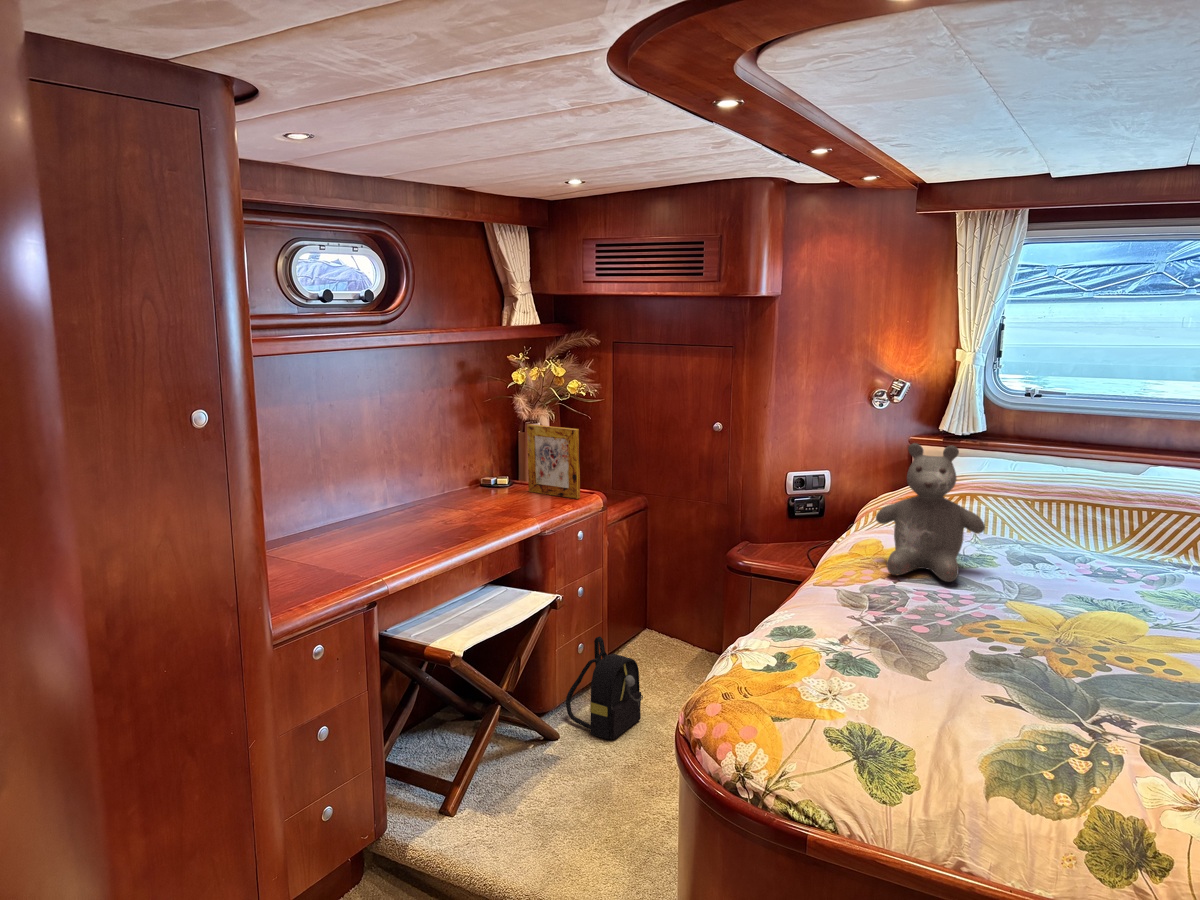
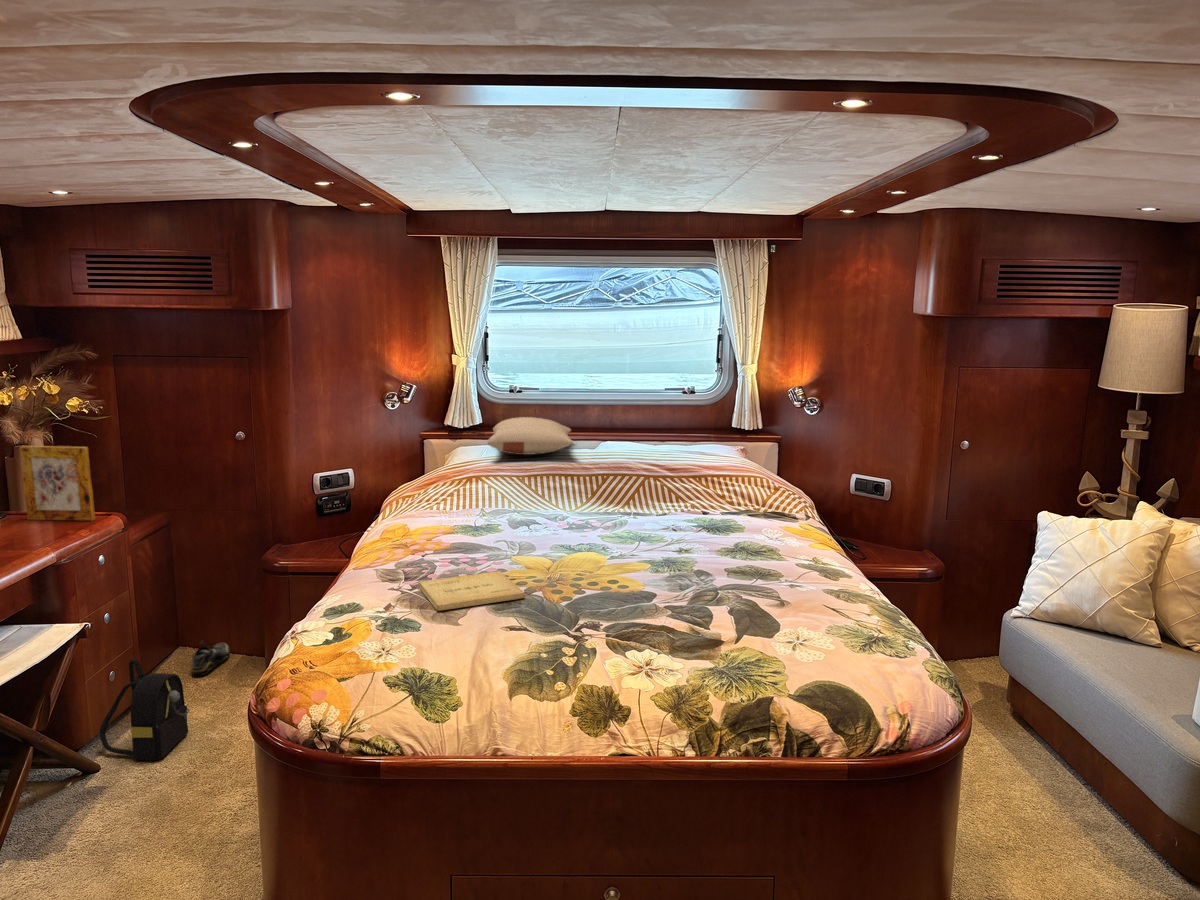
pillow: none [988,427,1109,474] -> present [487,417,573,455]
teddy bear: present [876,443,985,582] -> none [403,437,491,550]
book: none [881,615,1020,661] -> present [418,571,525,611]
shoe: none [653,628,690,662] -> present [192,641,230,675]

